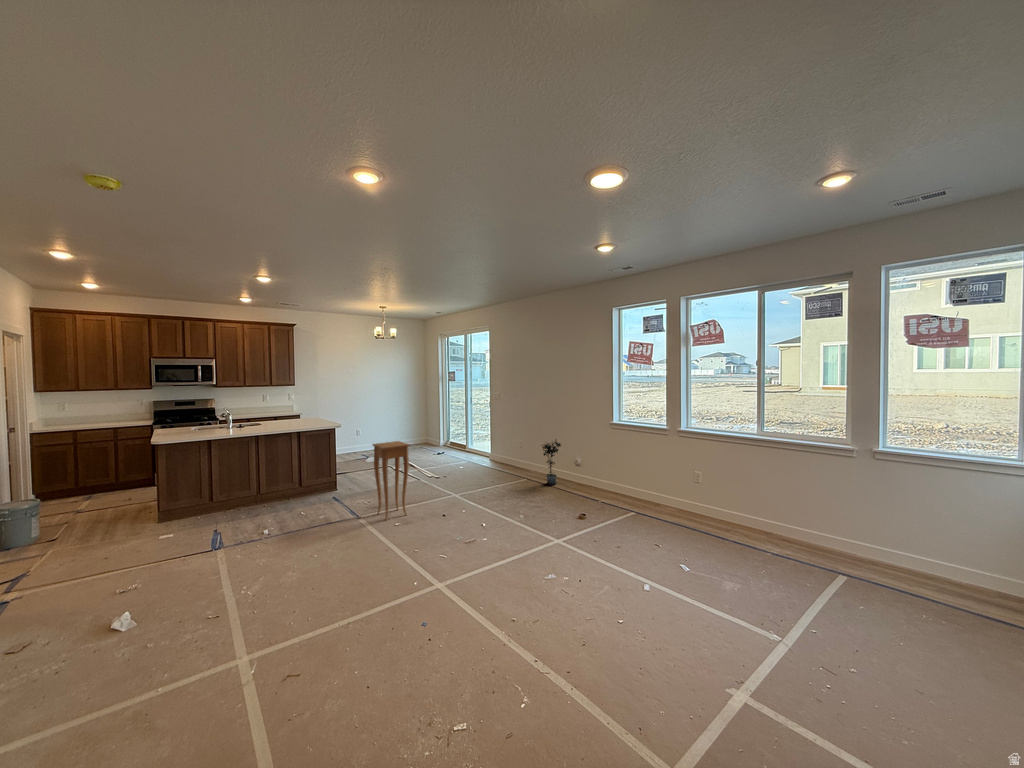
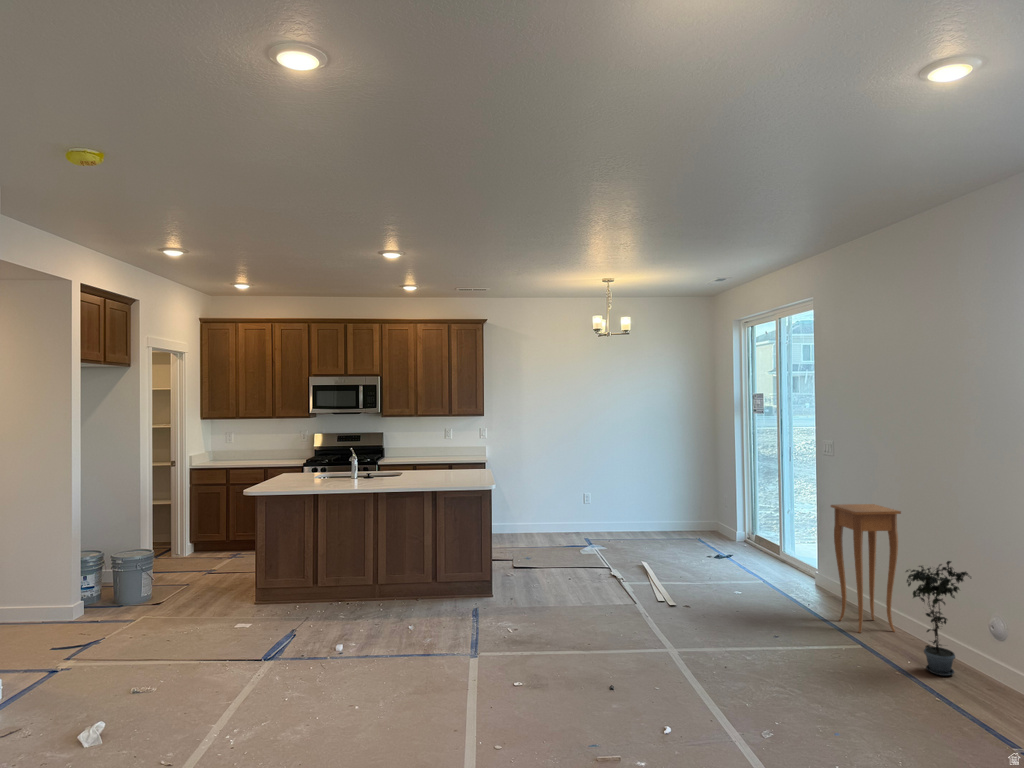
side table: present [372,441,410,520] -> present [831,504,901,633]

